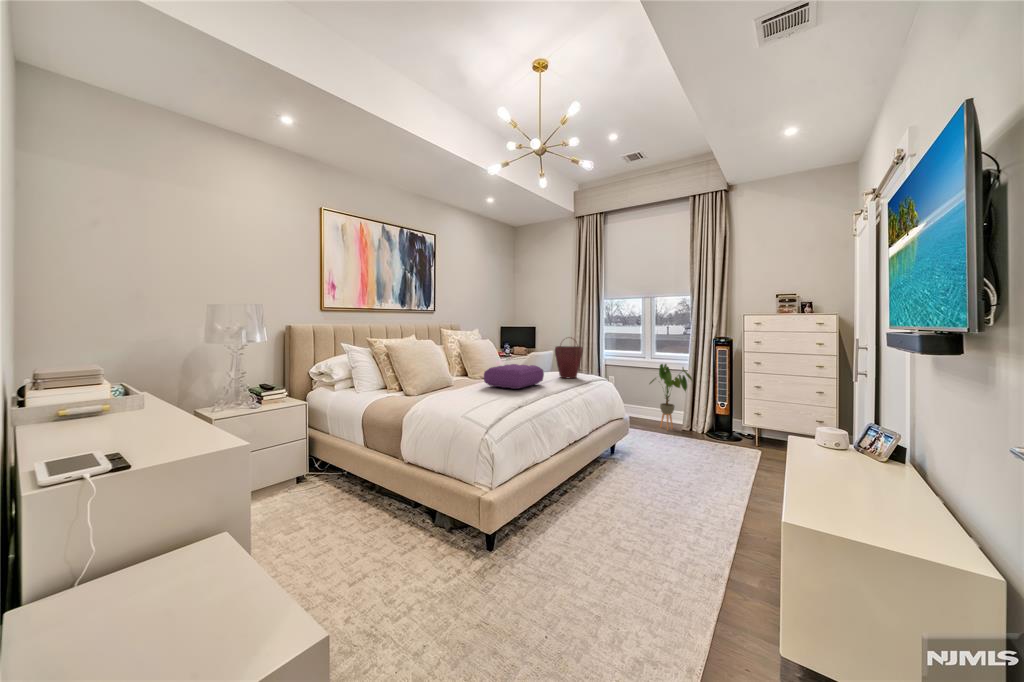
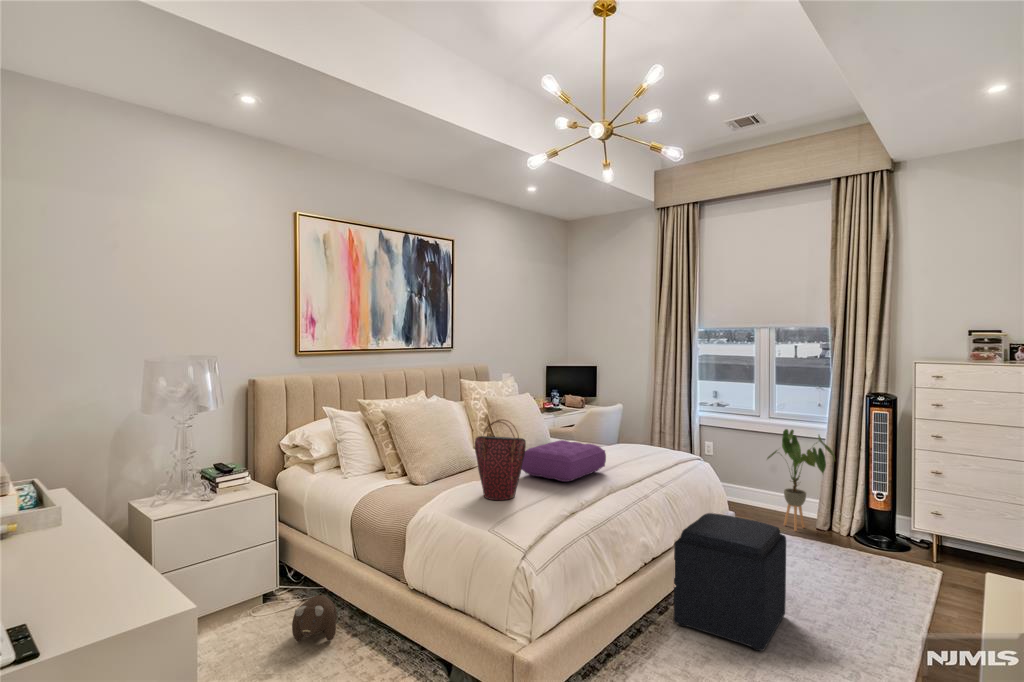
handbag: present [555,337,583,379] -> present [475,419,526,500]
ottoman: none [590,412,664,498] -> present [673,513,786,651]
plush toy: none [317,473,352,506] -> present [292,595,337,641]

